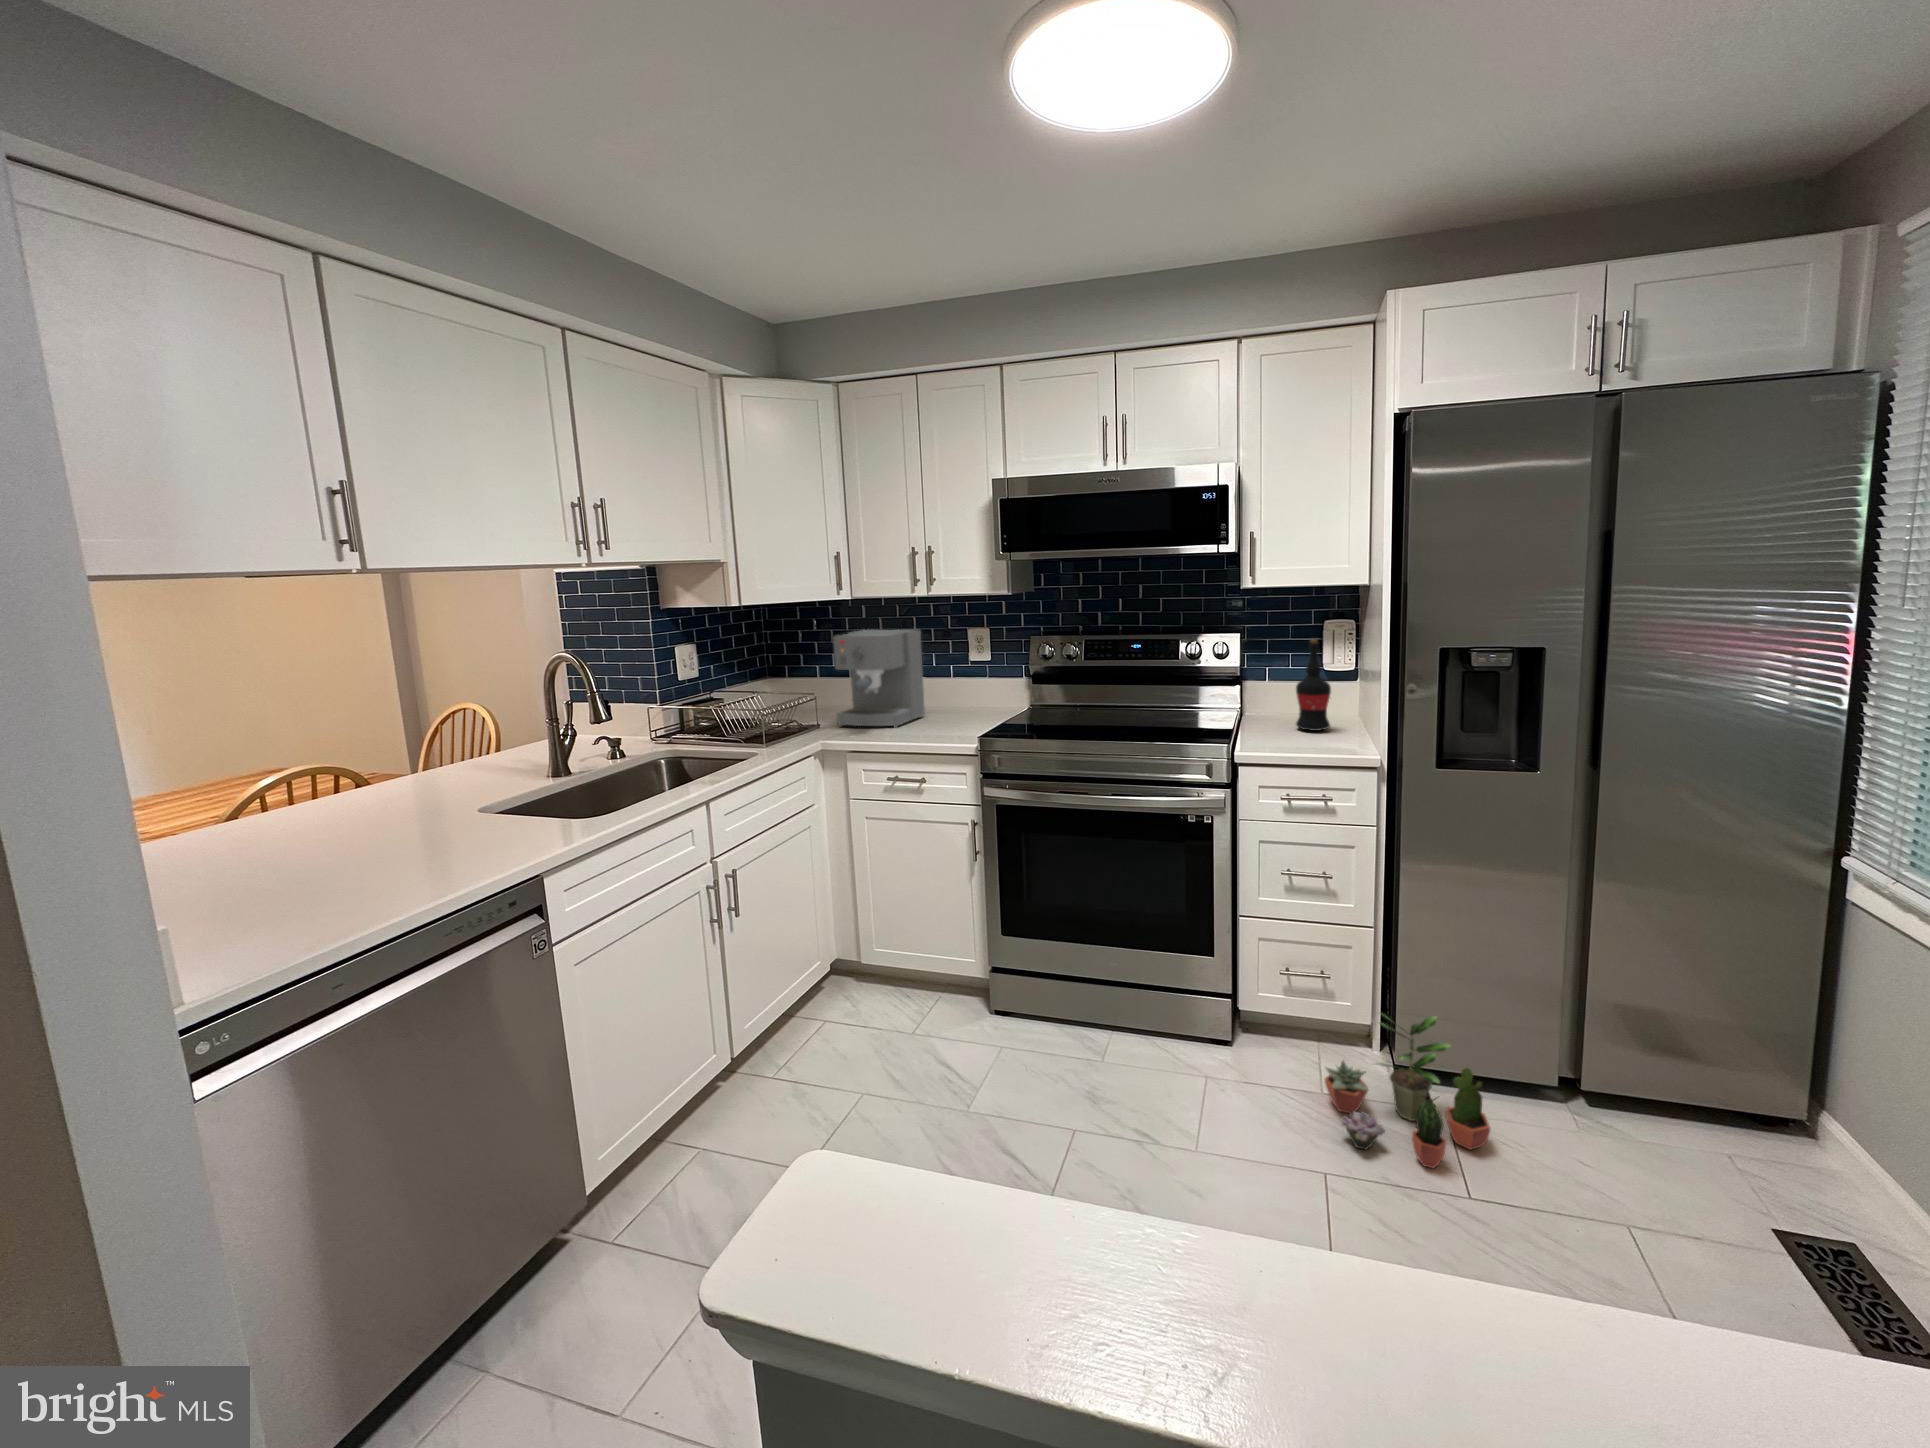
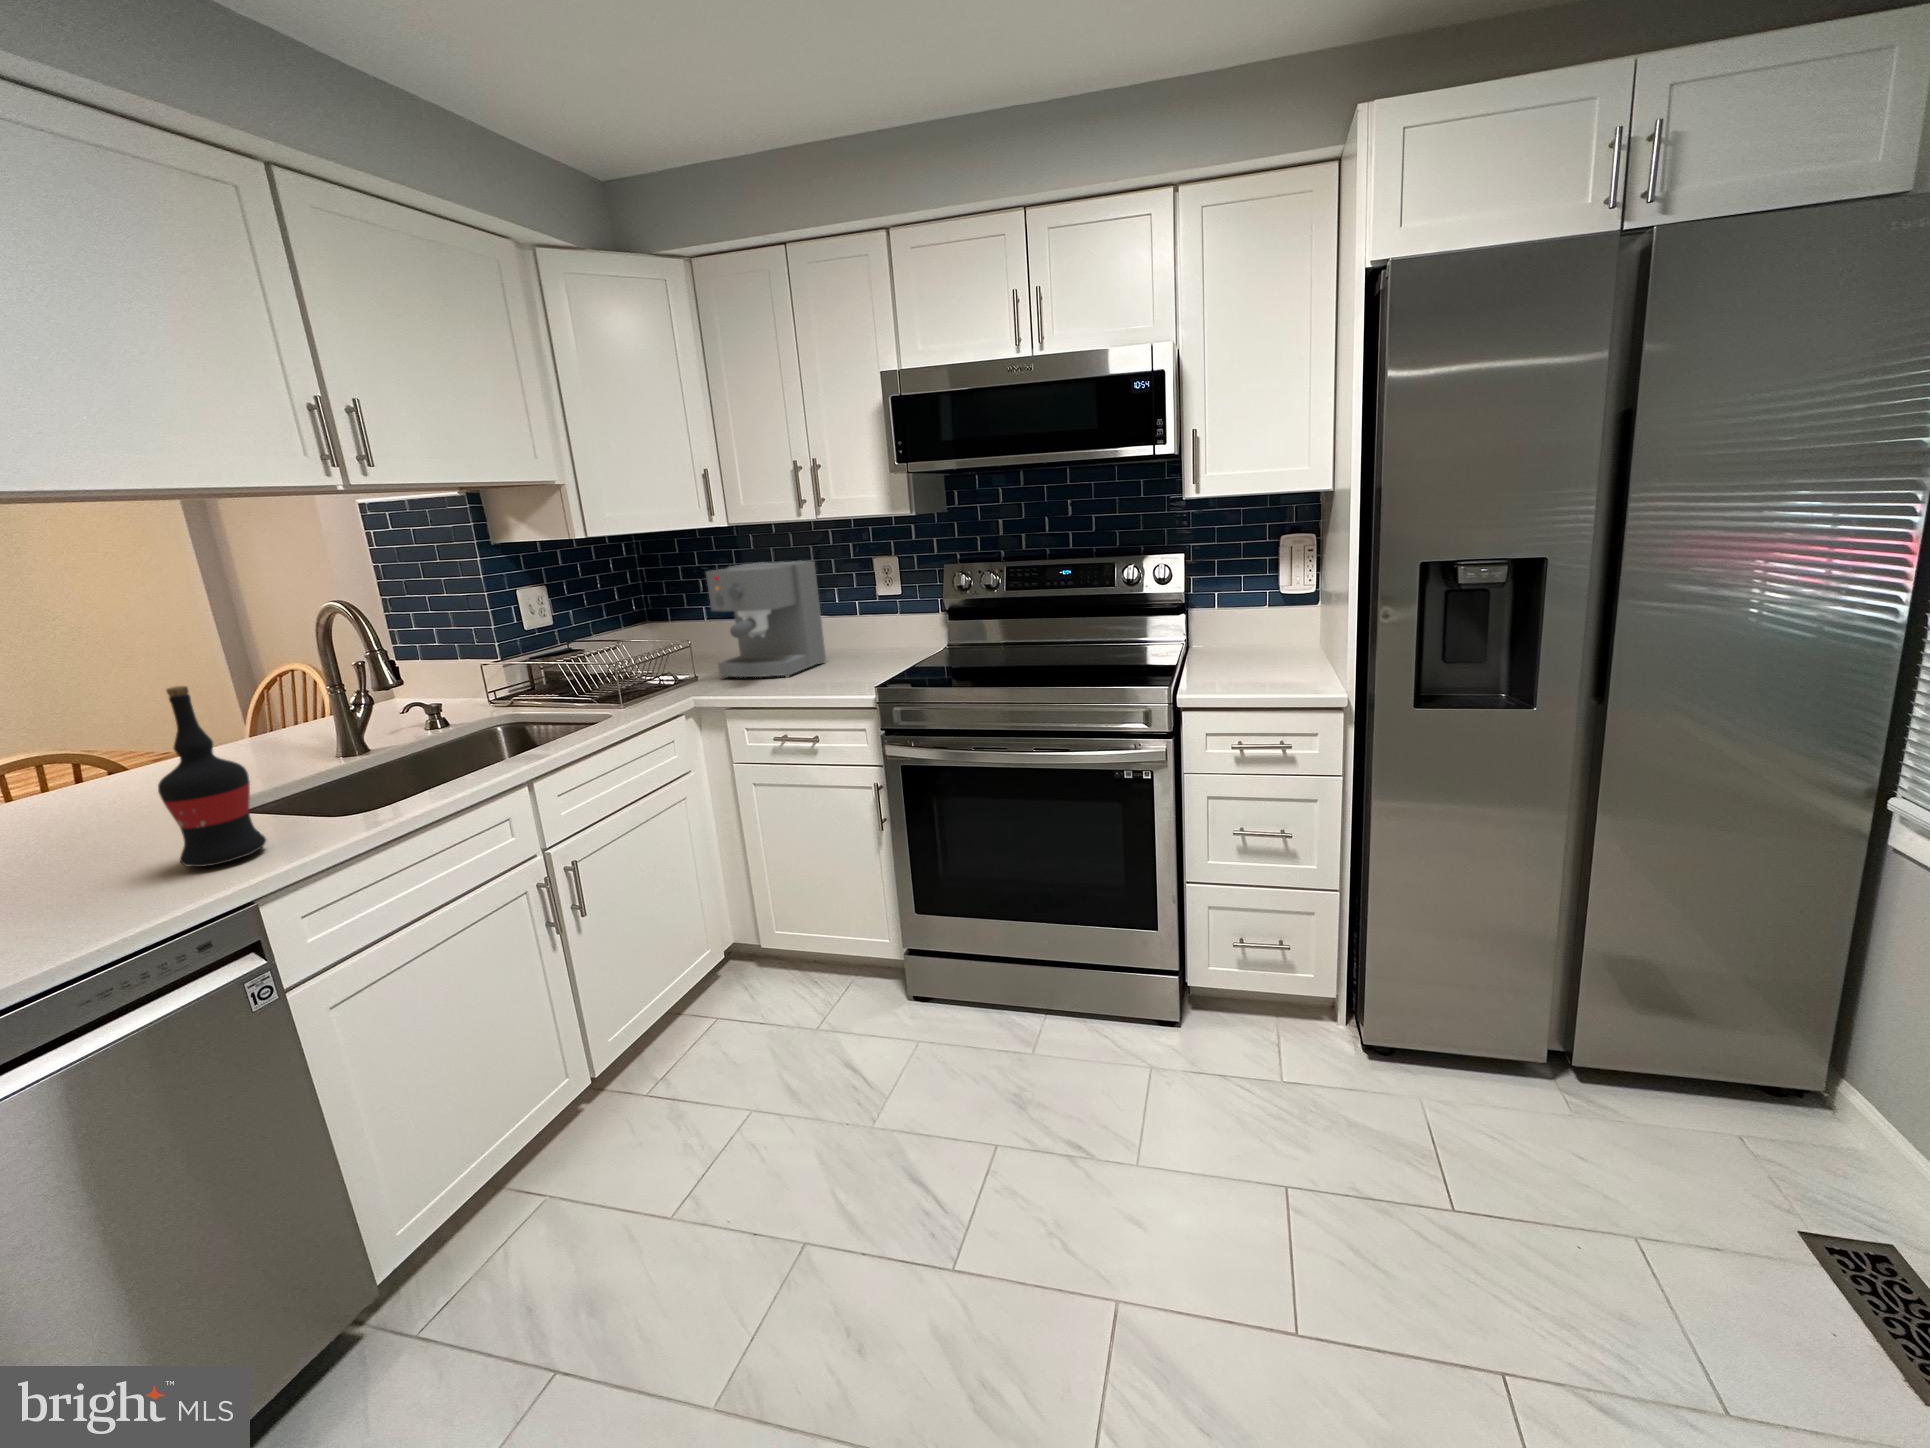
wine bottle: present [1296,639,1331,731] -> present [158,686,266,867]
potted plant: present [1324,1016,1490,1168] -> none [1284,992,1473,1173]

